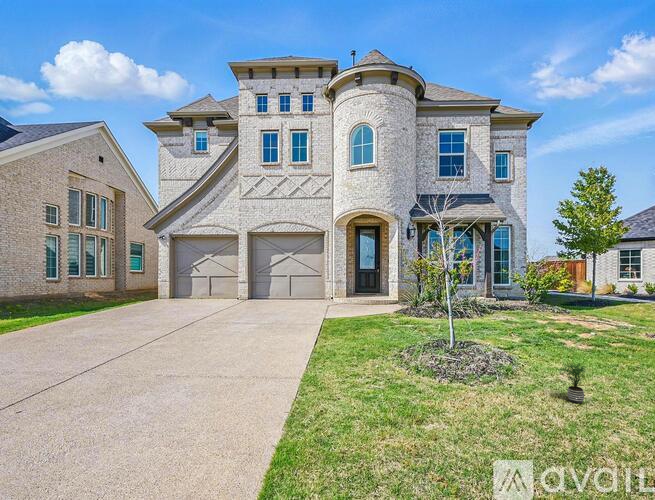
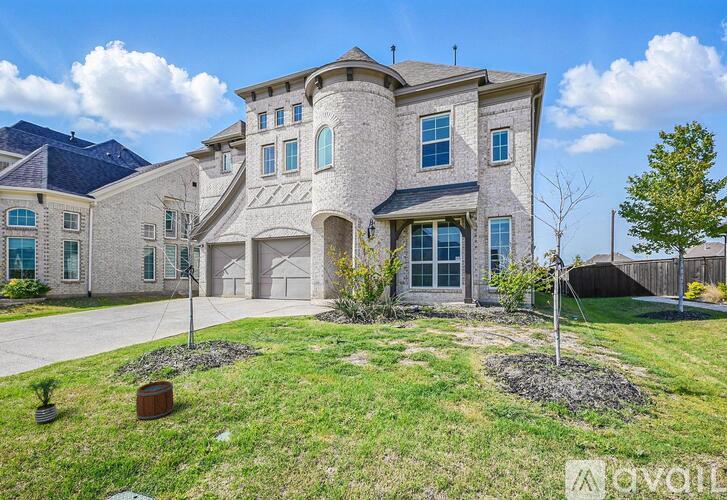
bucket: none [603,359,637,389] -> present [136,381,173,420]

